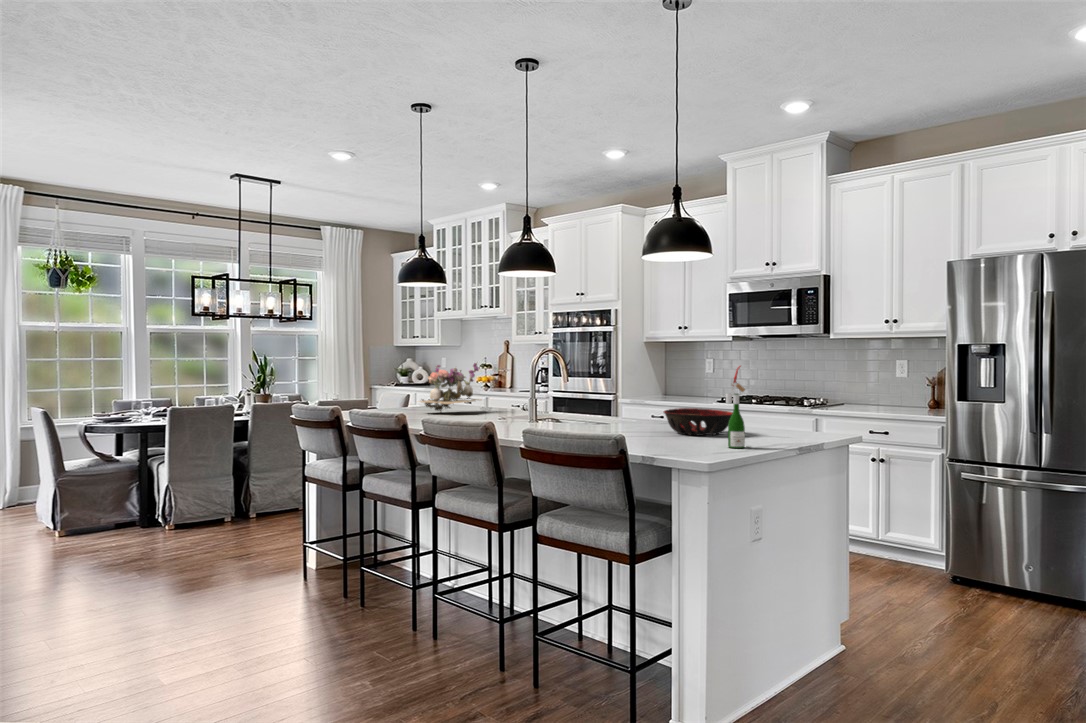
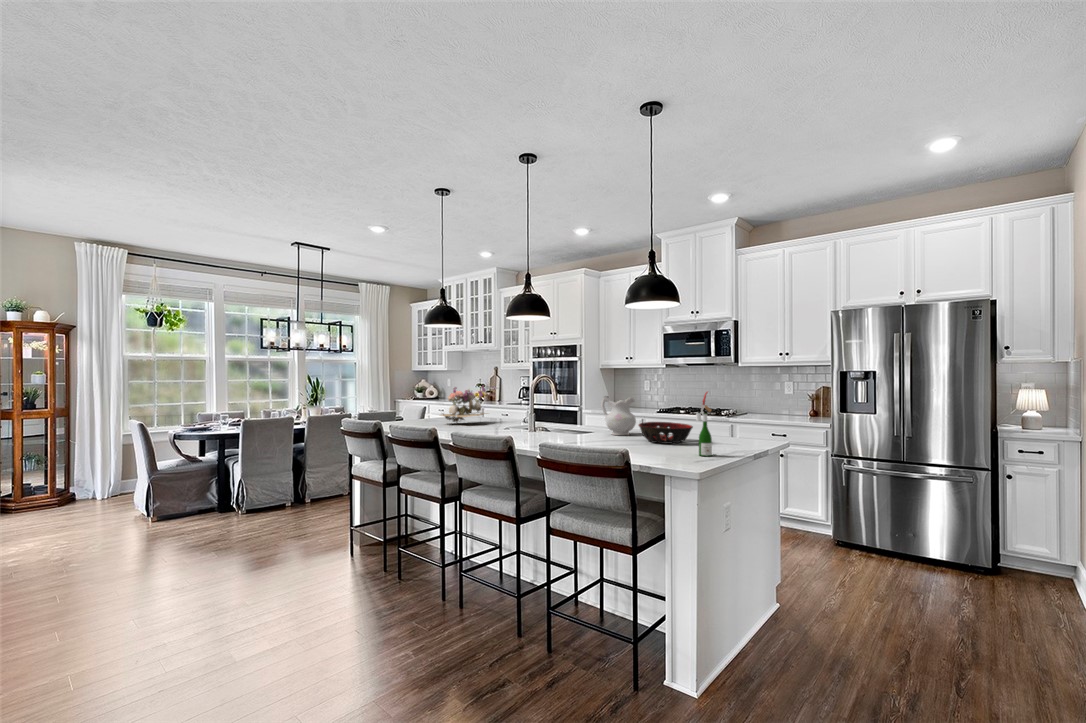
ceramic pitcher: none [622,375,667,427] -> present [601,396,636,435]

